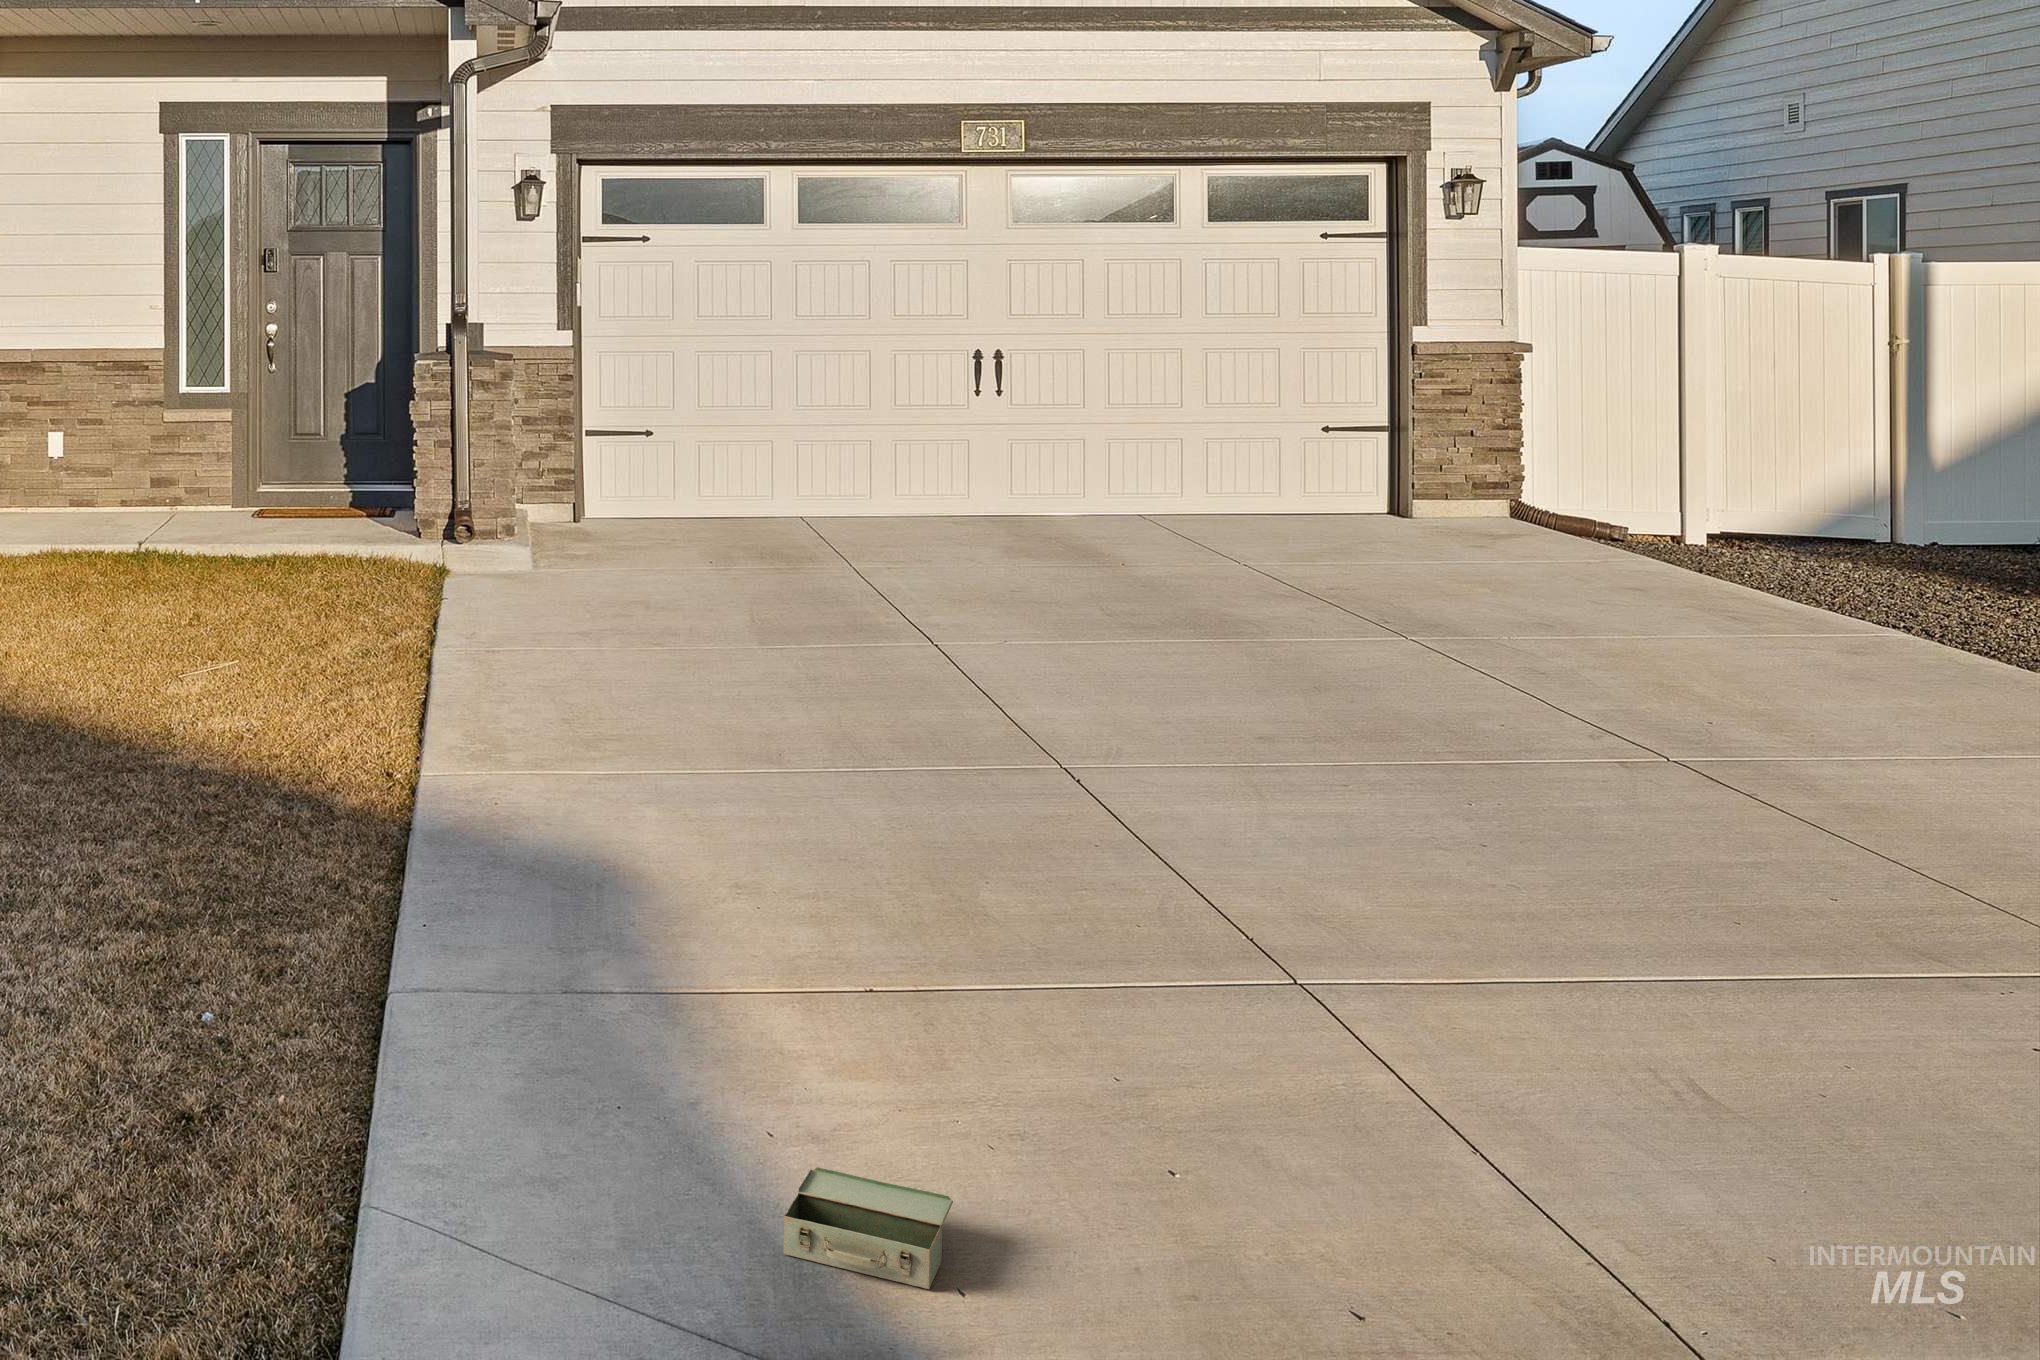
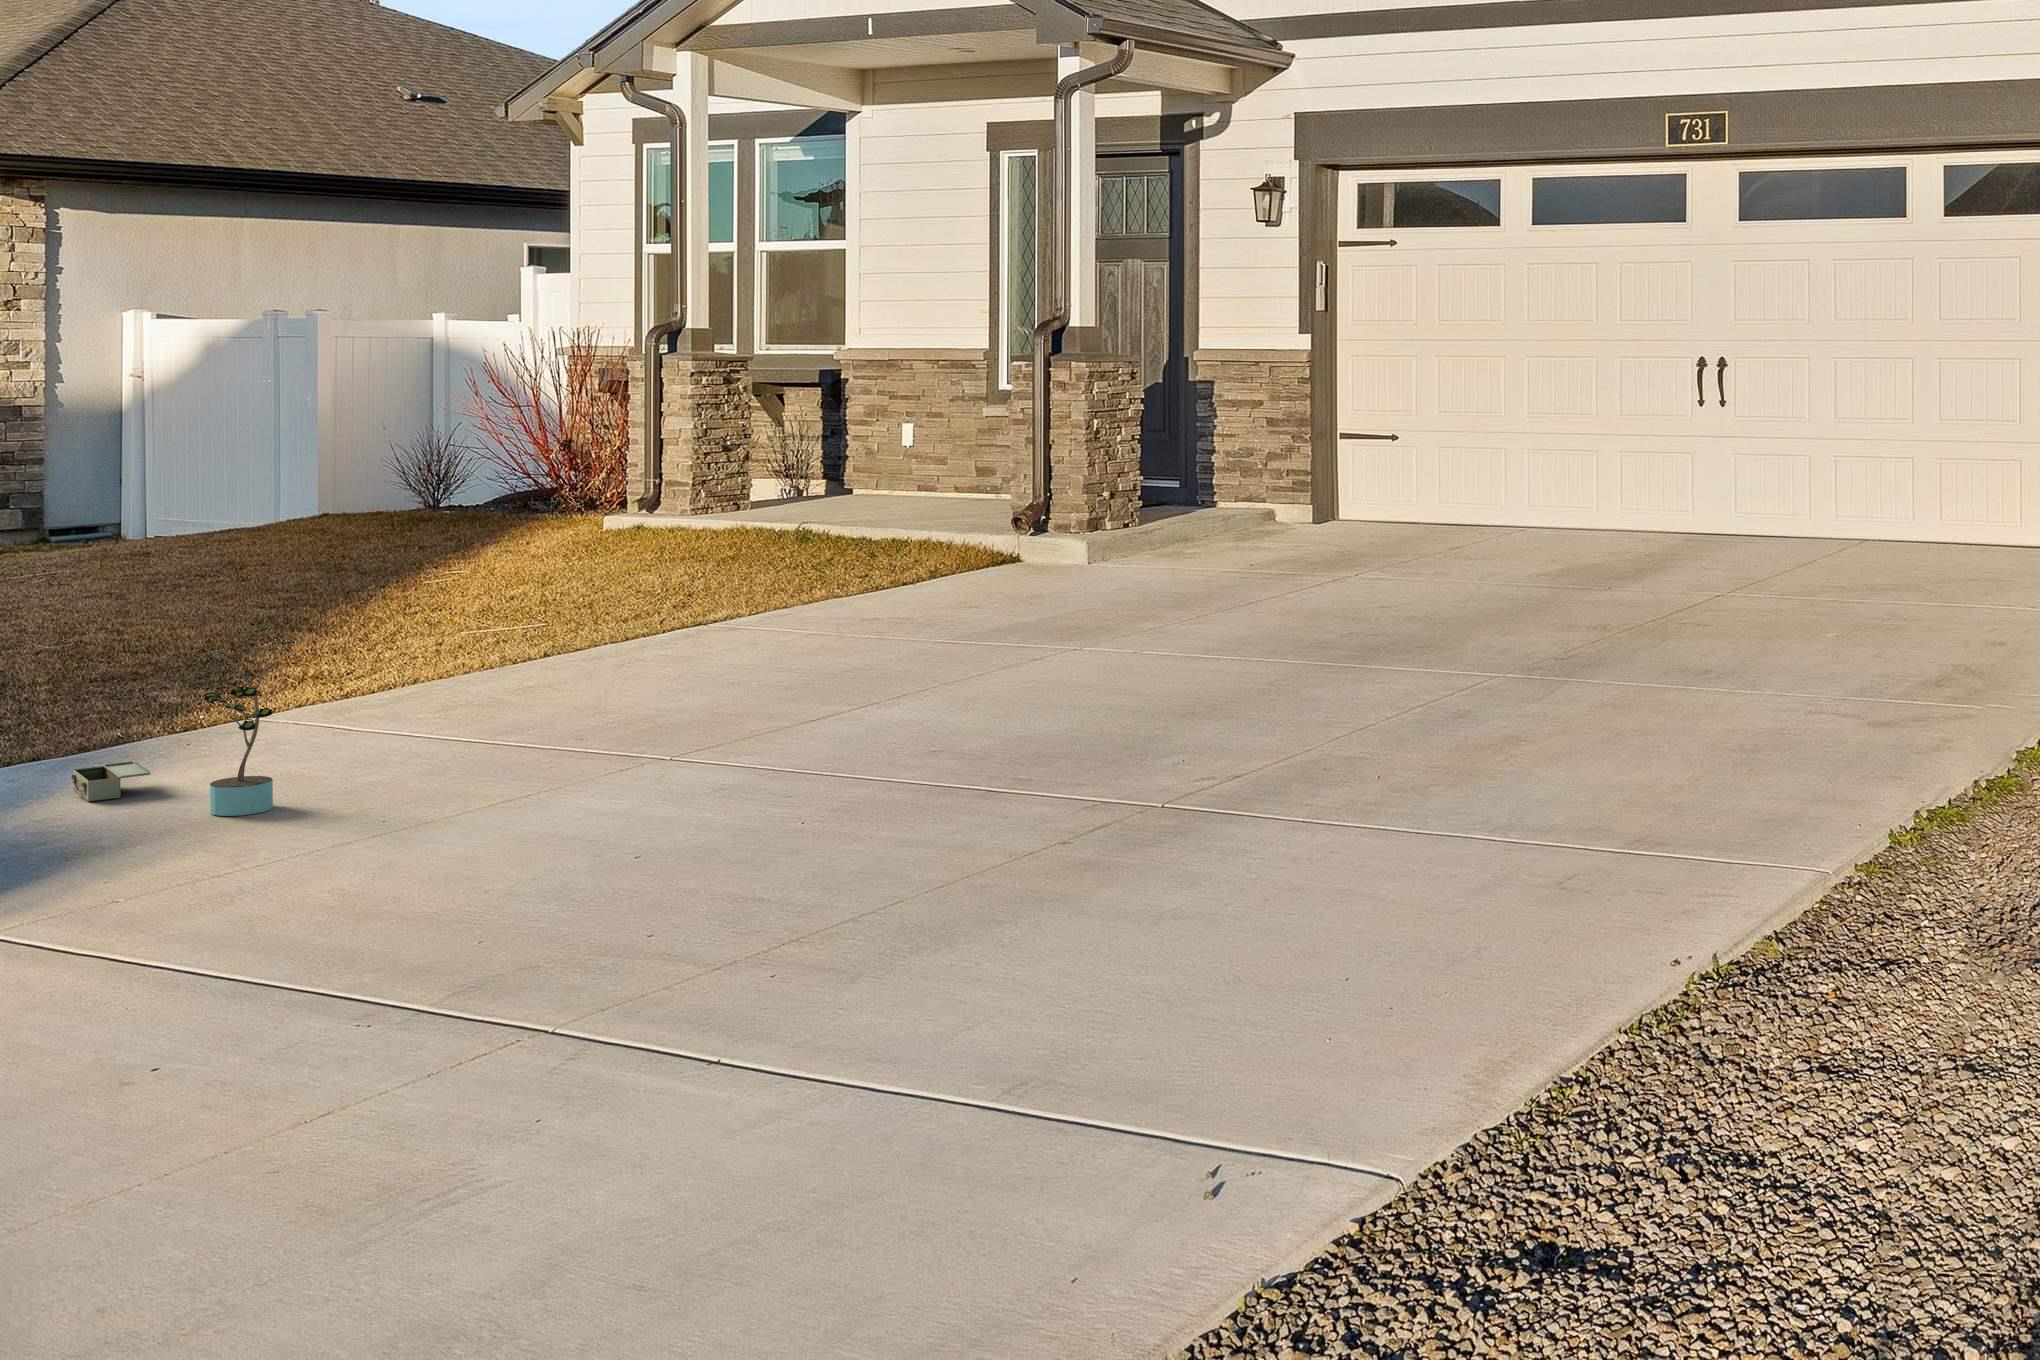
potted plant: none [1154,905,1376,1283] -> present [190,628,295,816]

